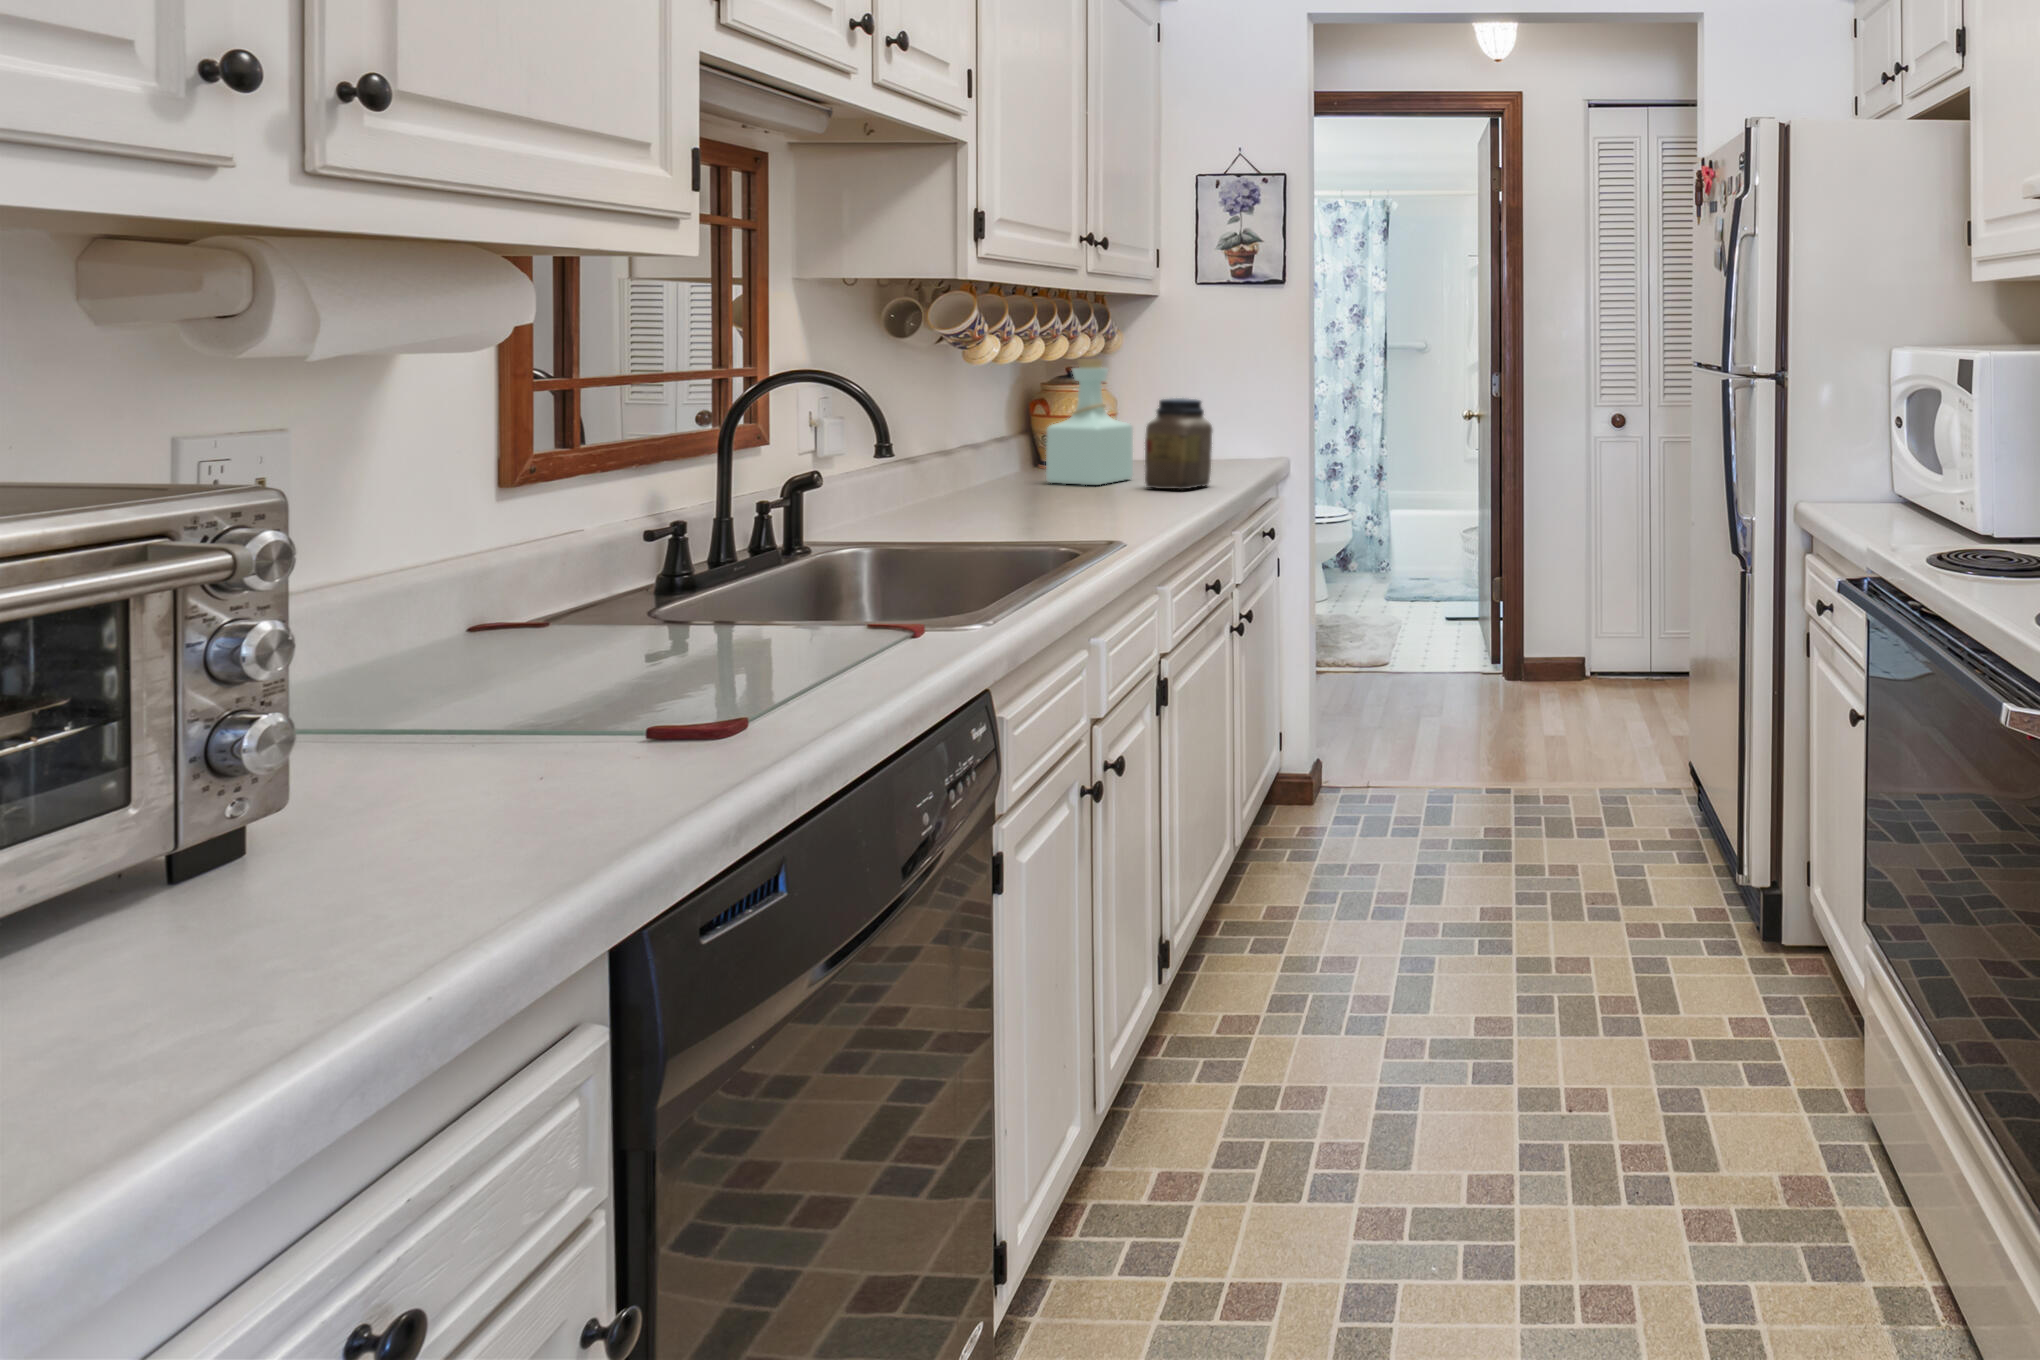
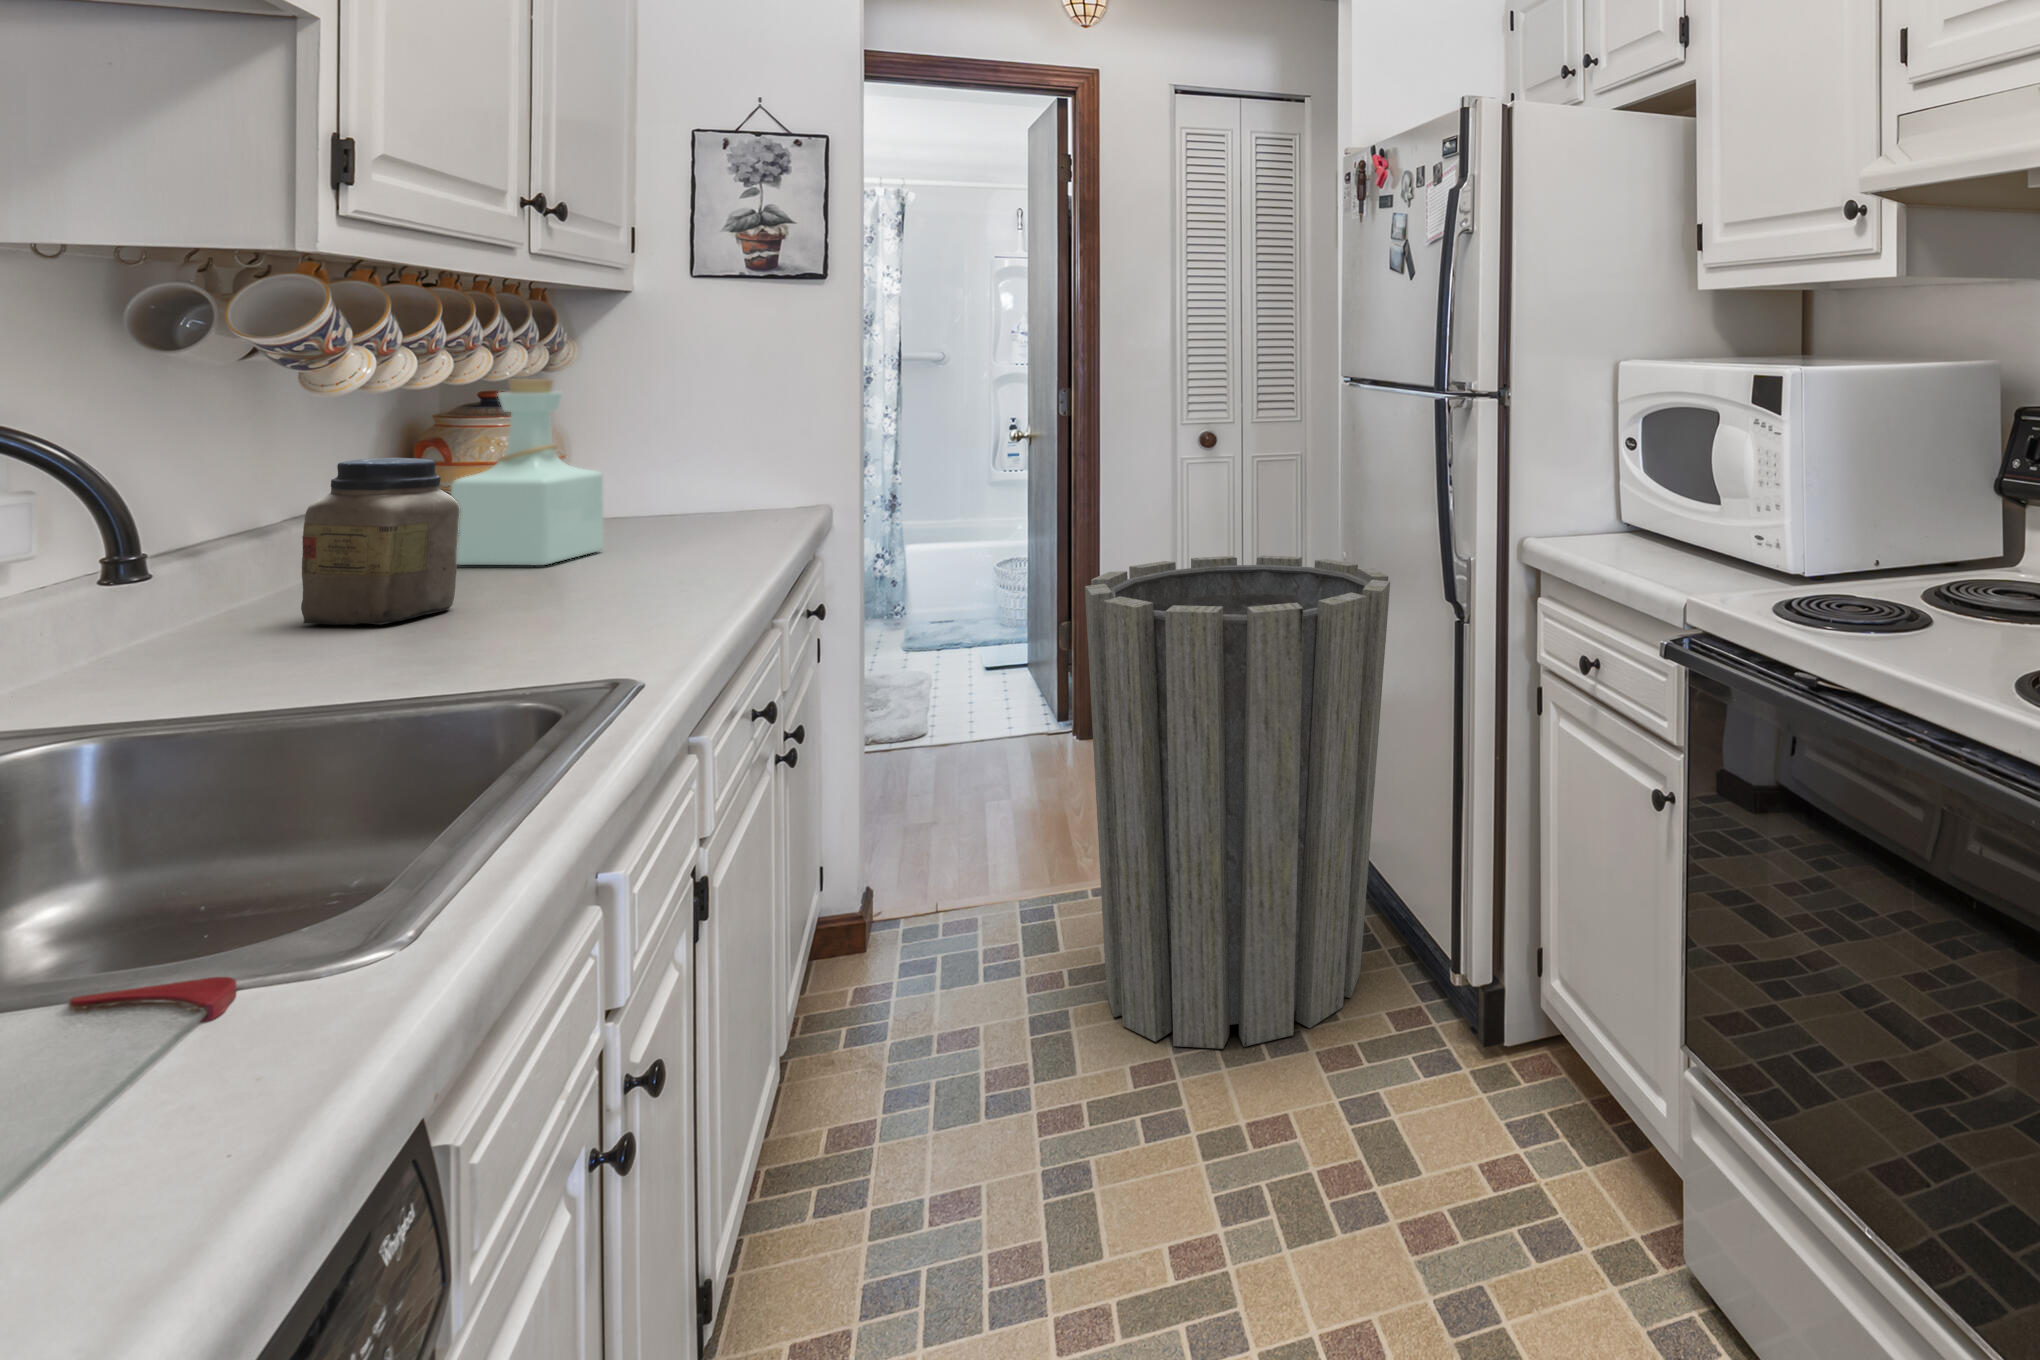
jar: present [1145,398,1212,489] -> present [301,458,460,625]
trash can: none [1457,513,1707,909] -> present [1085,556,1390,1049]

